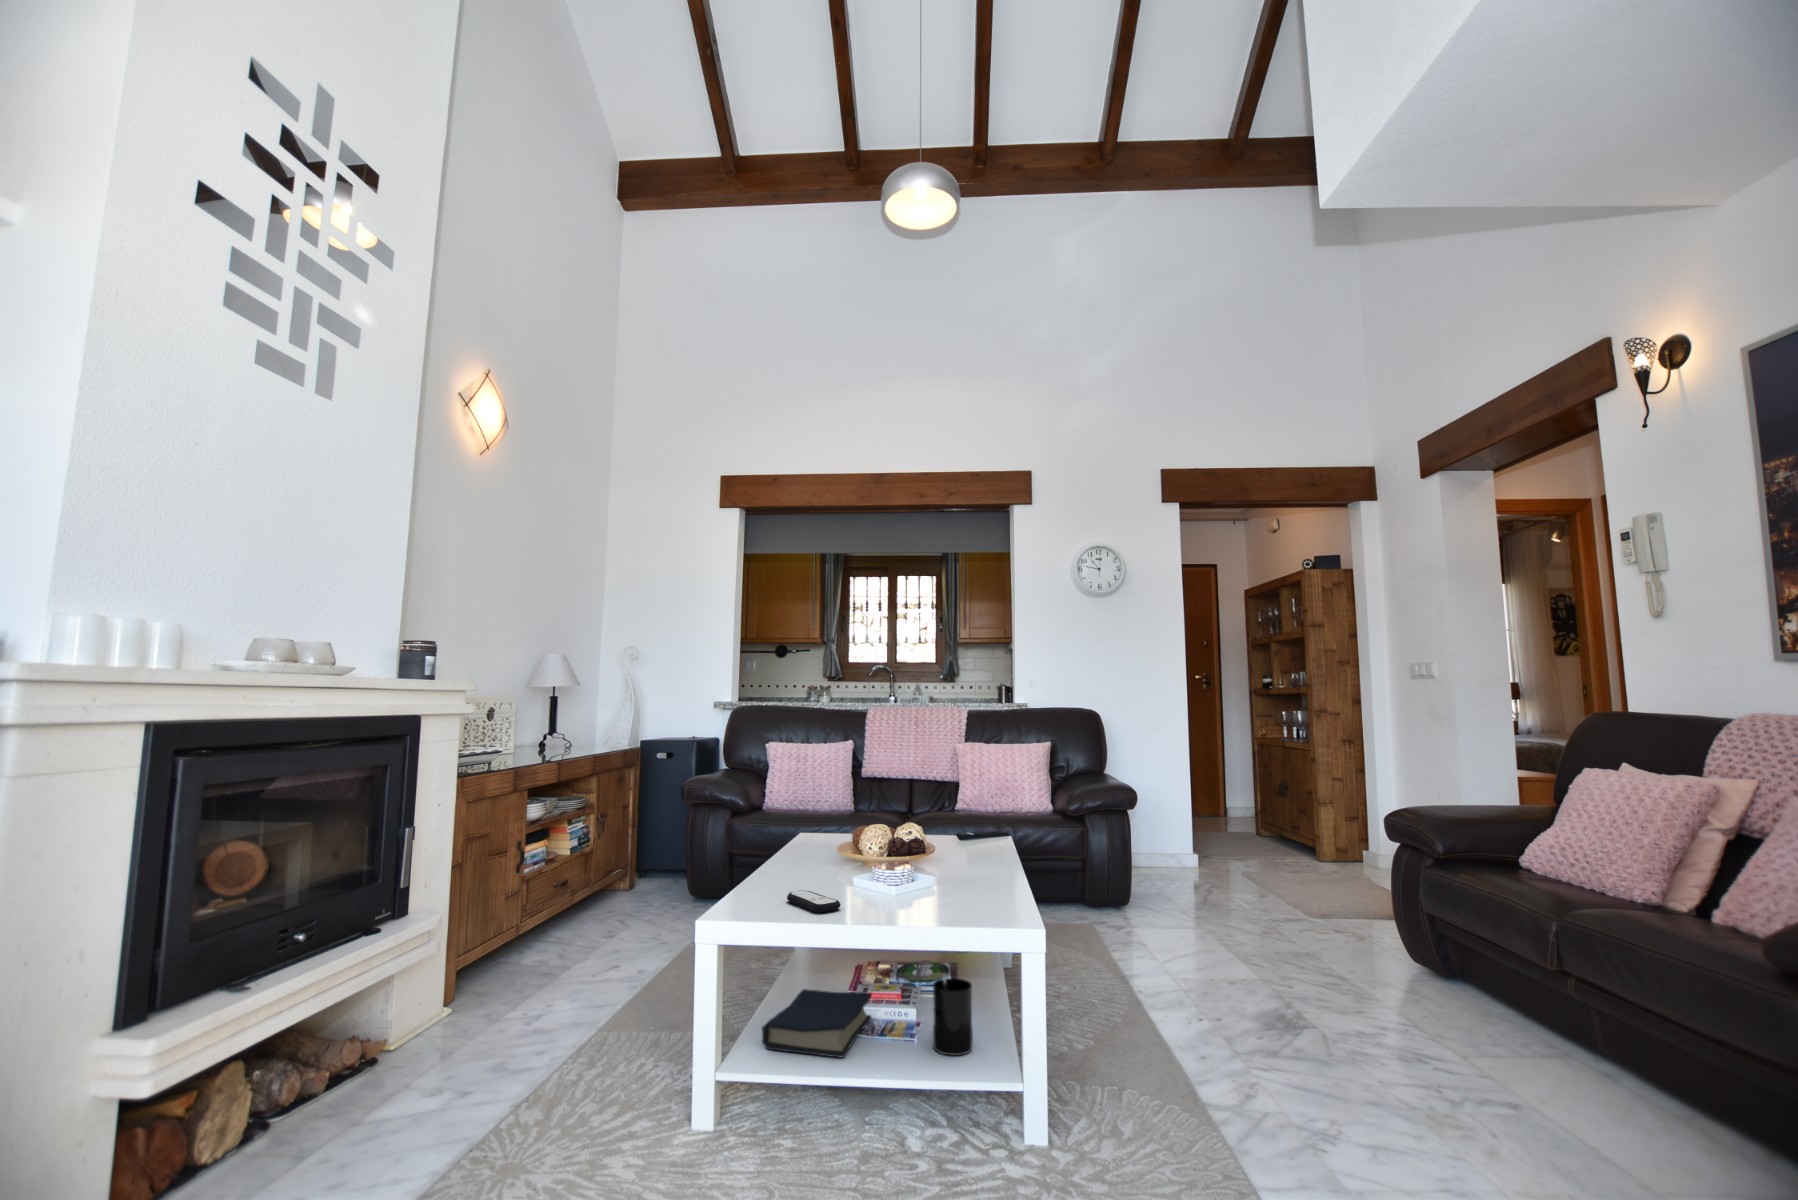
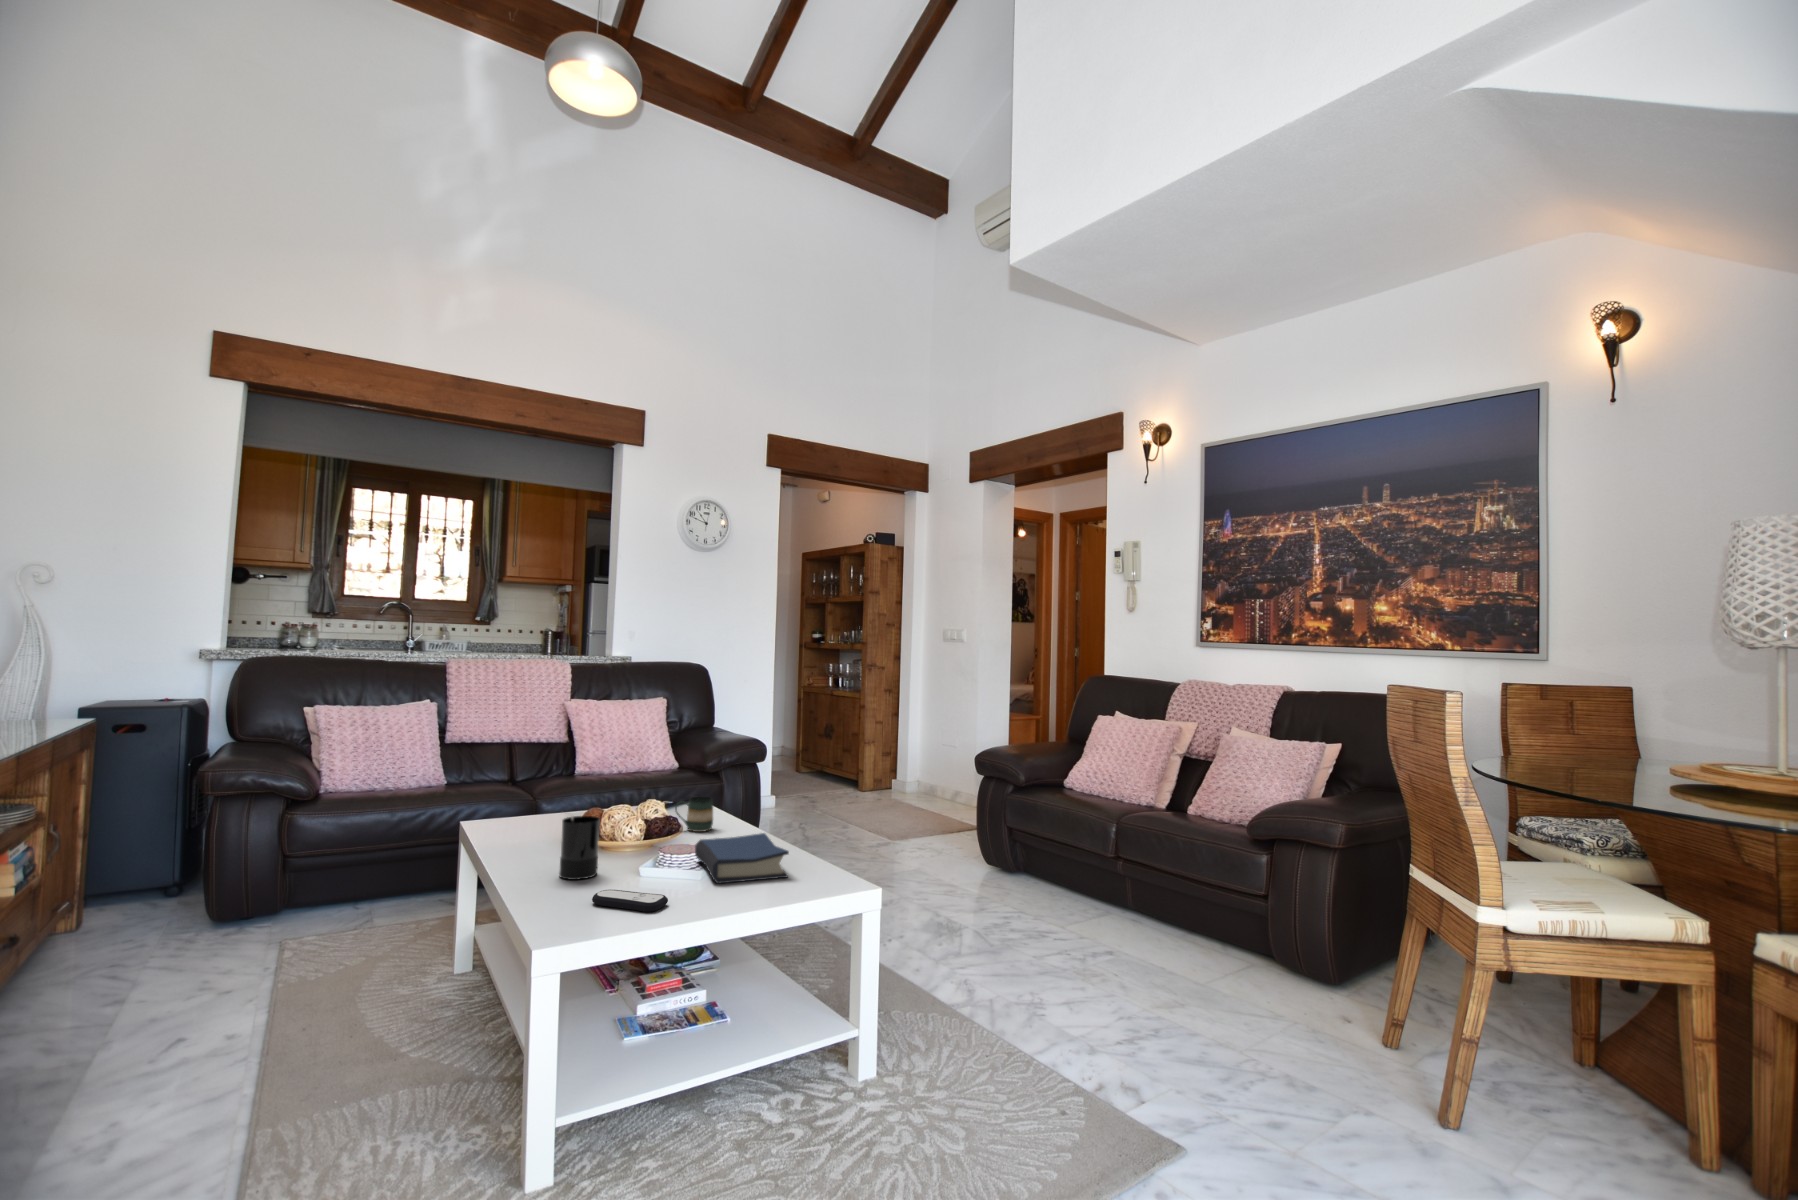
mug: none [950,827,987,862] -> present [675,797,713,832]
candle: present [933,976,972,1055] -> present [559,812,600,880]
hardback book: present [762,989,872,1057] -> present [695,833,789,884]

